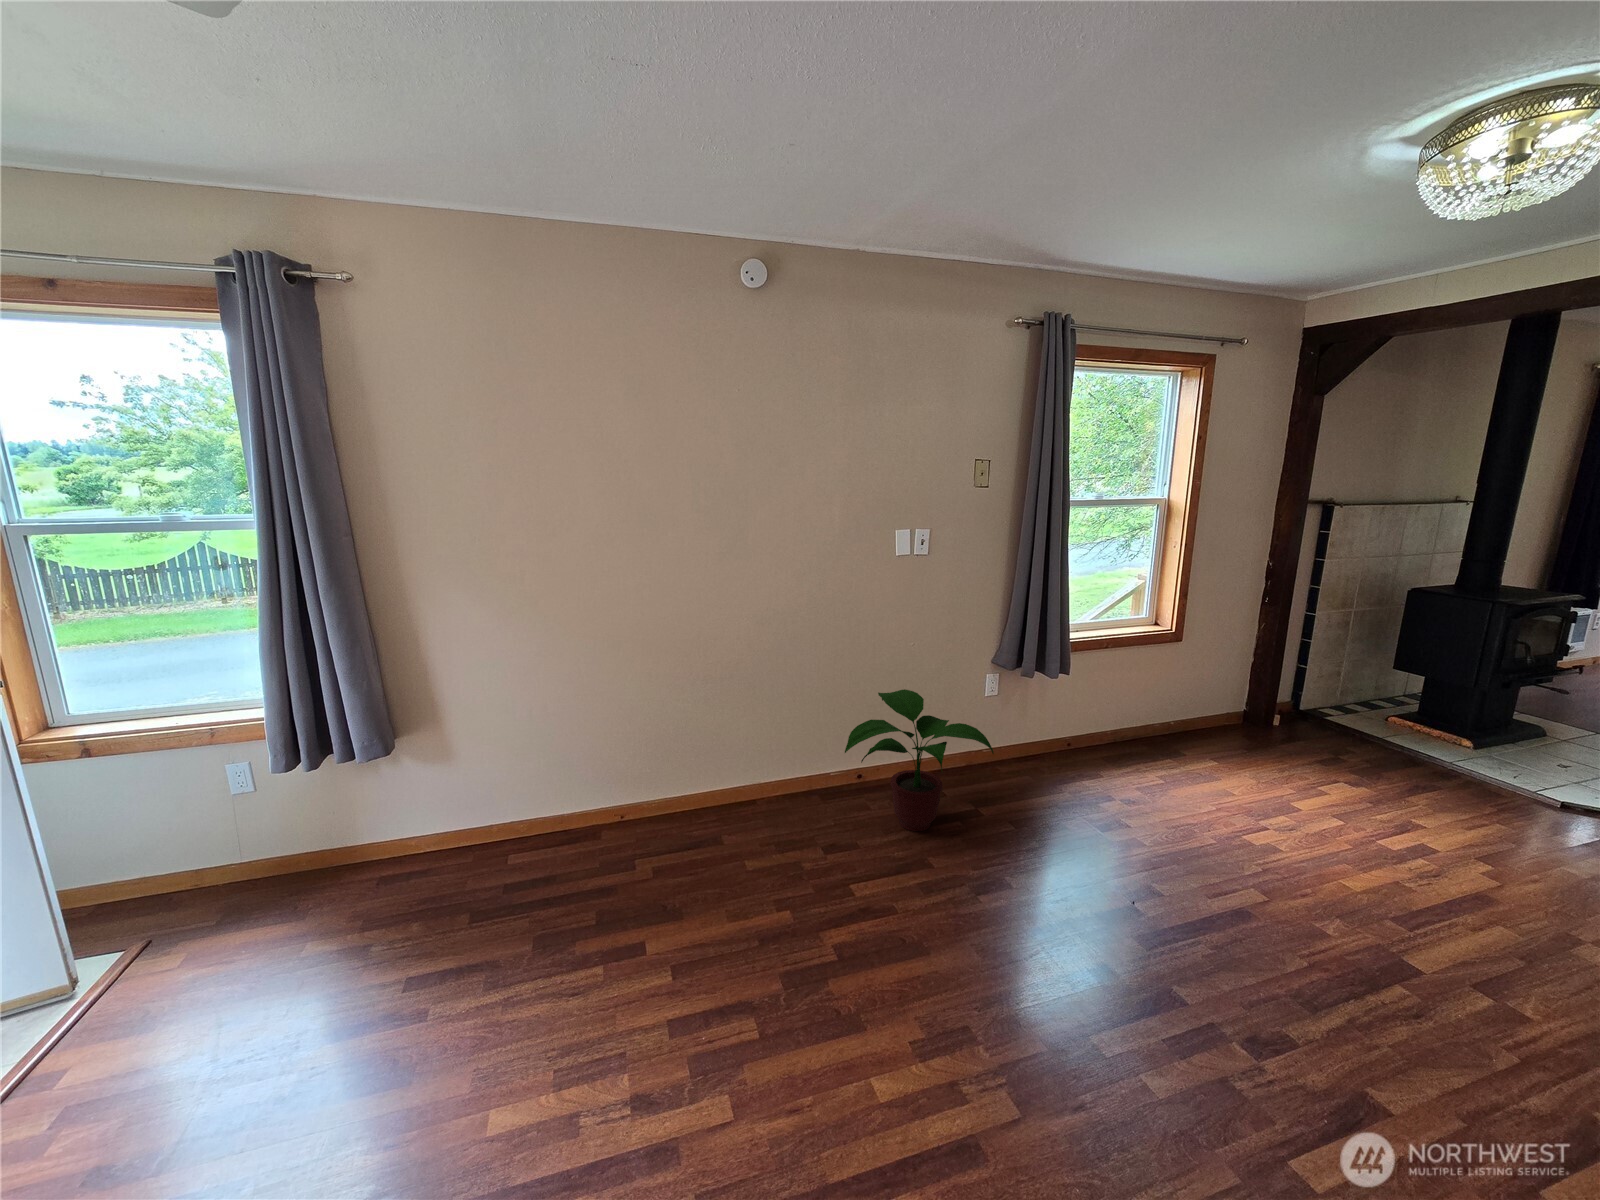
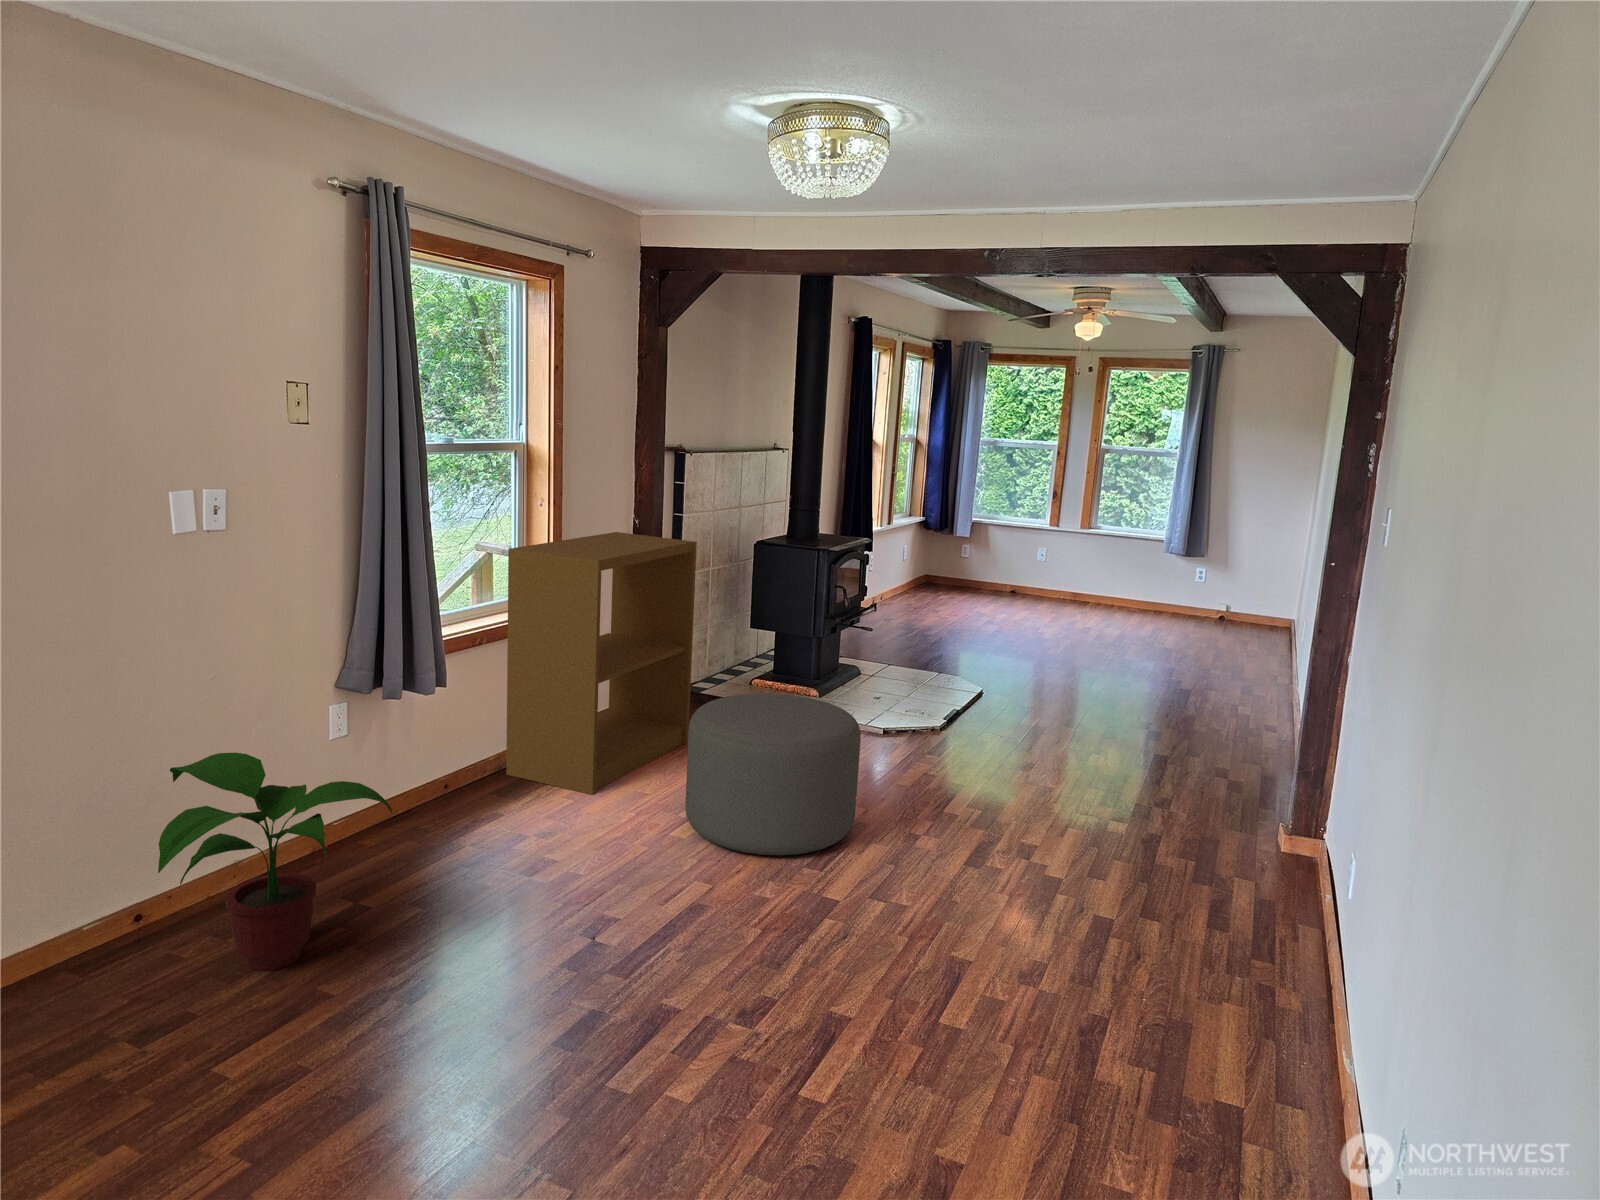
bookshelf: none [1117,572,1324,779] -> present [506,532,697,795]
ottoman: none [1263,730,1503,910] -> present [685,694,861,855]

